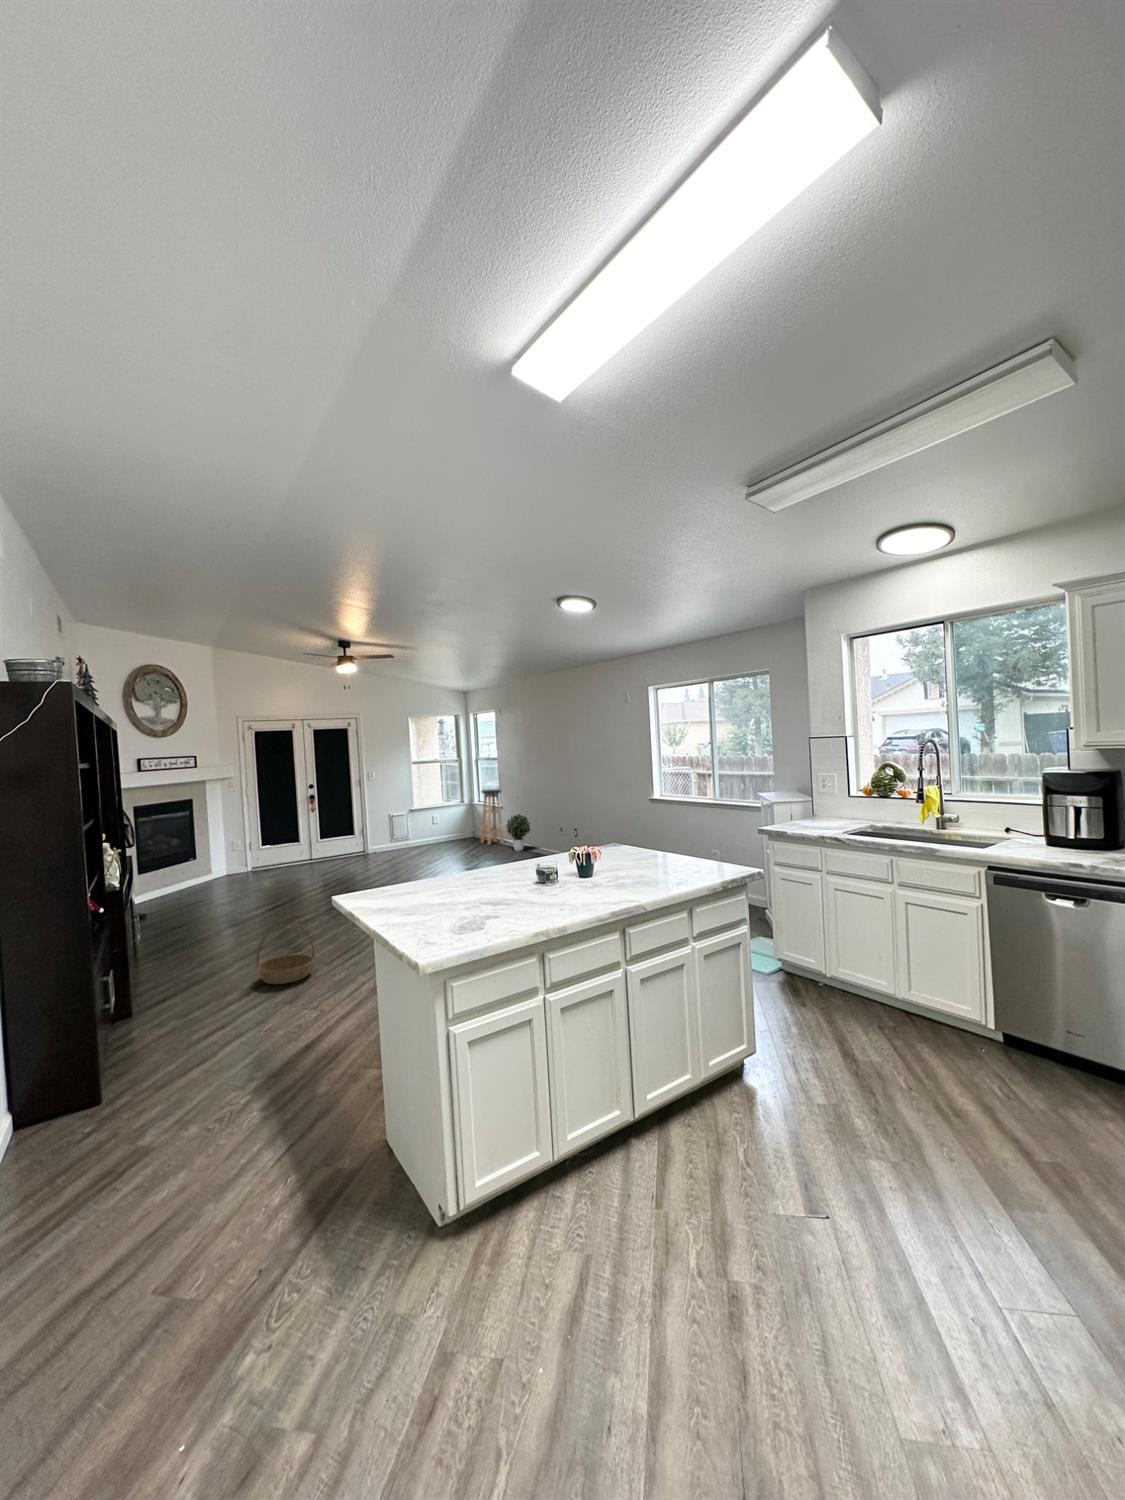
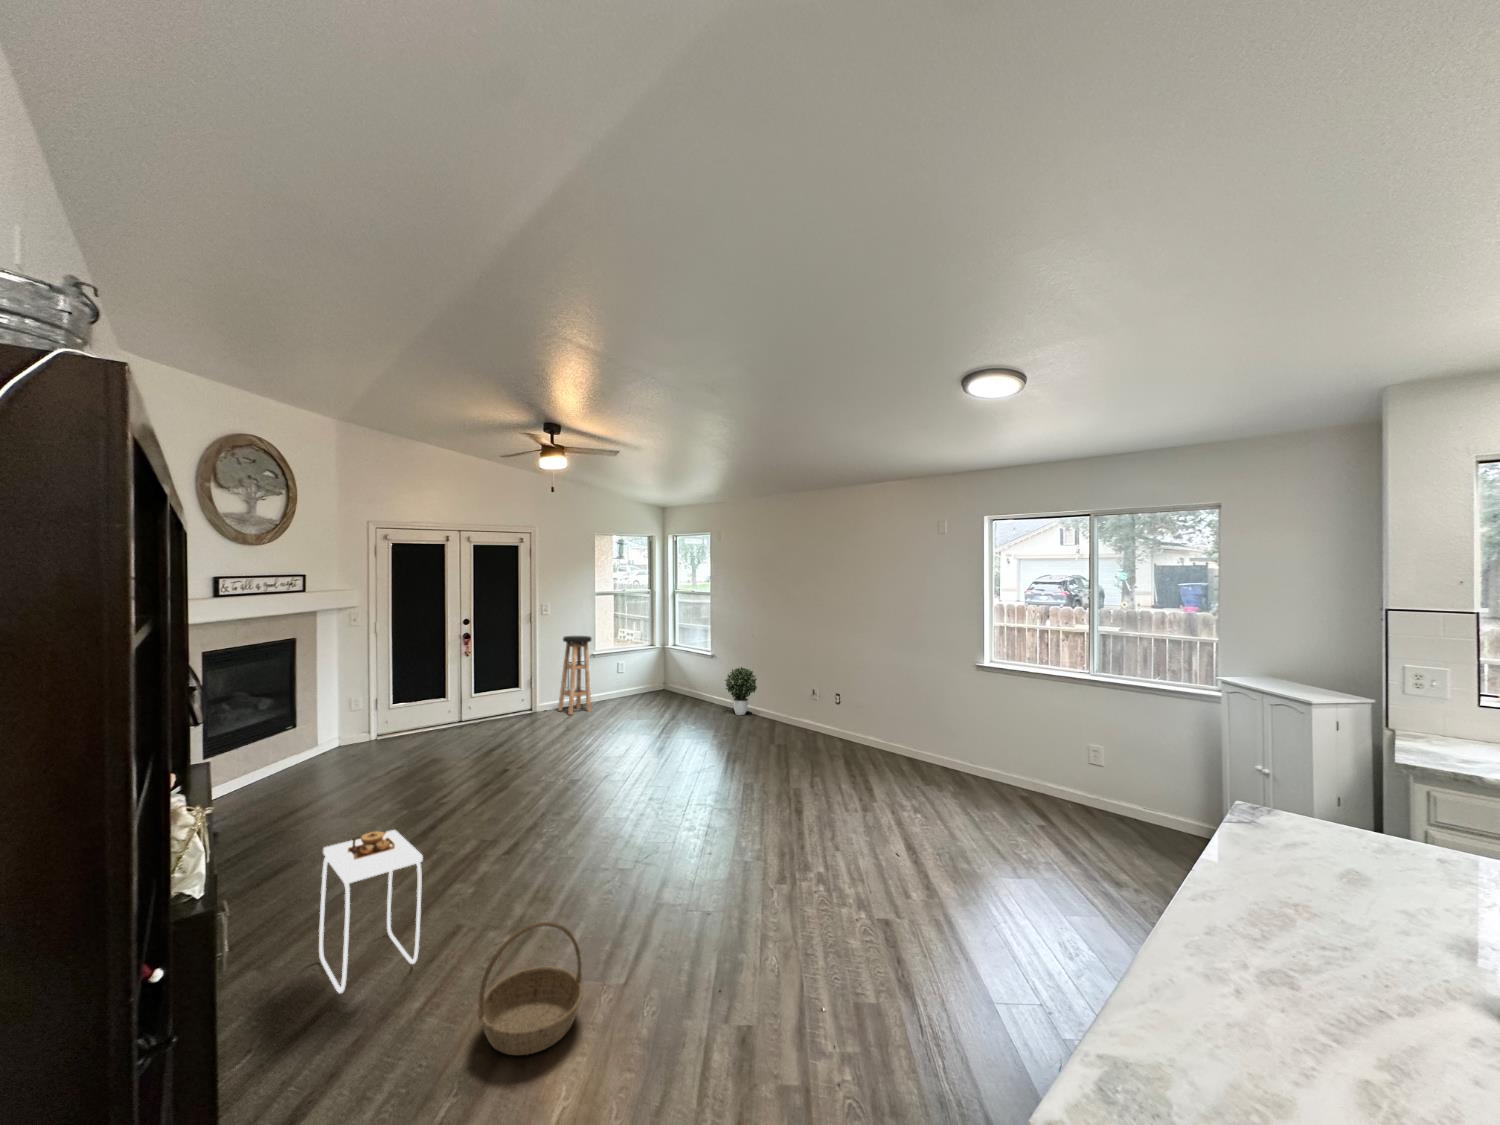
bar stool: present [481,789,504,845] -> present [558,636,591,715]
side table: none [190,889,239,967] -> present [319,830,423,993]

